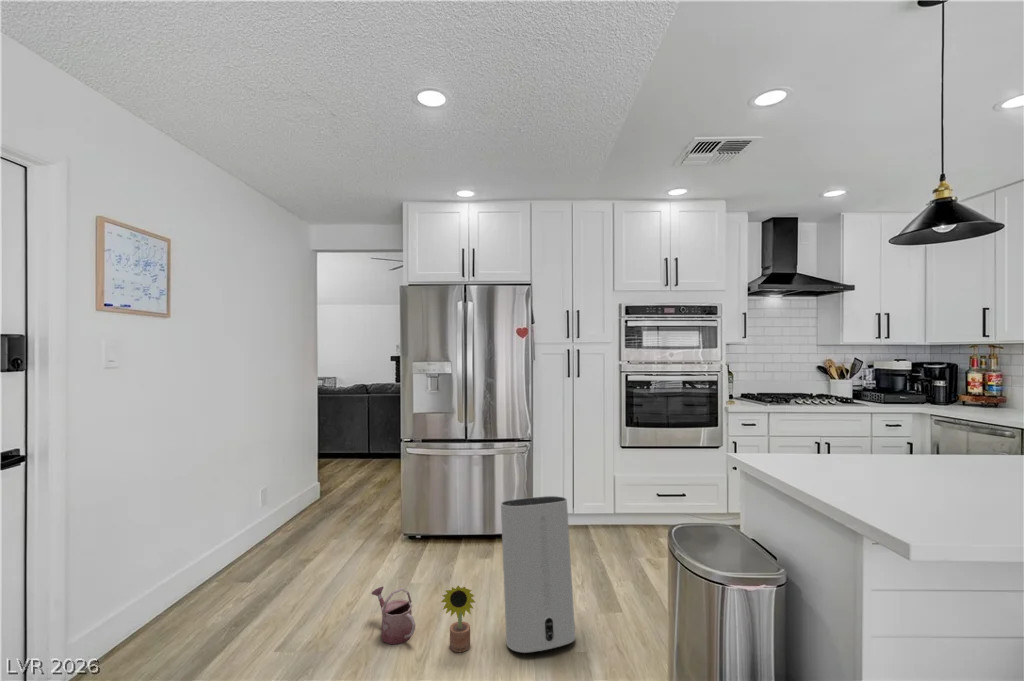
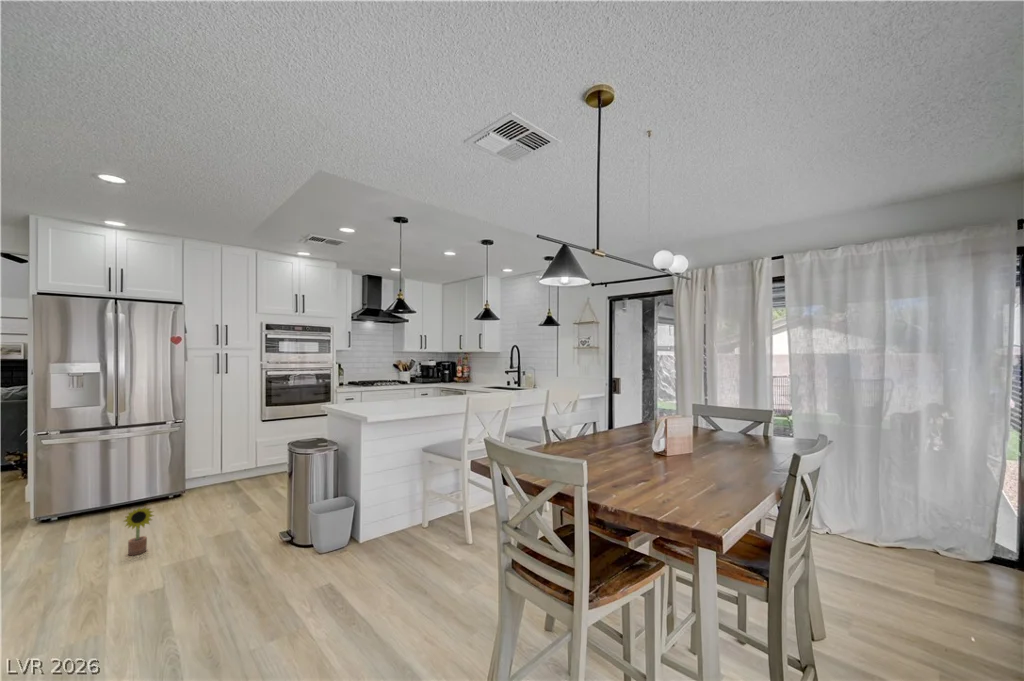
air purifier: present [501,496,575,653] -> none [173,444,230,541]
watering can: present [372,587,415,644] -> none [39,528,96,569]

